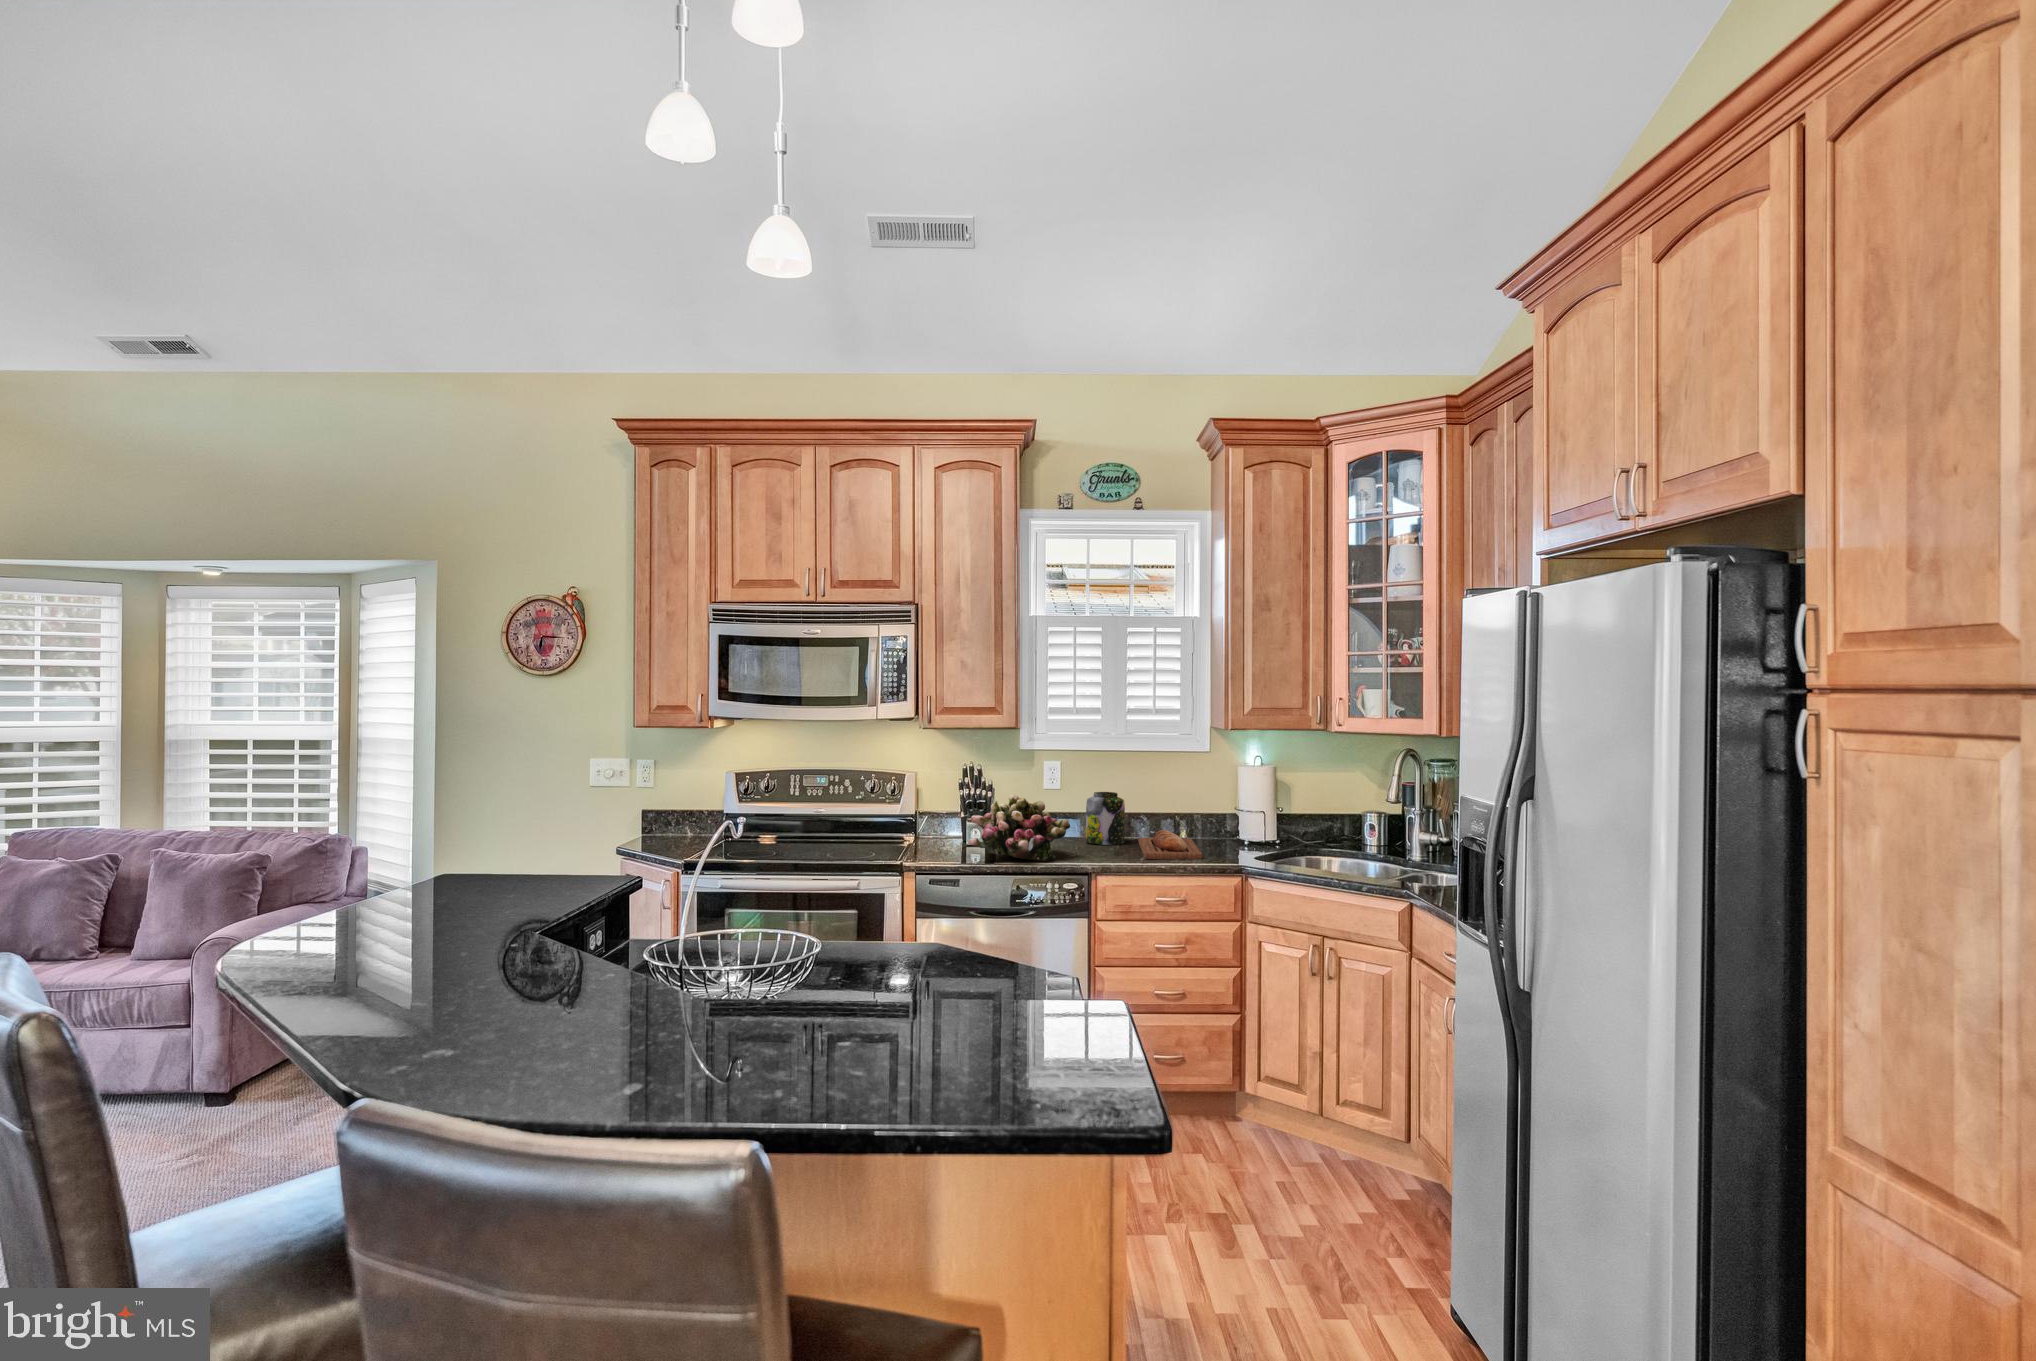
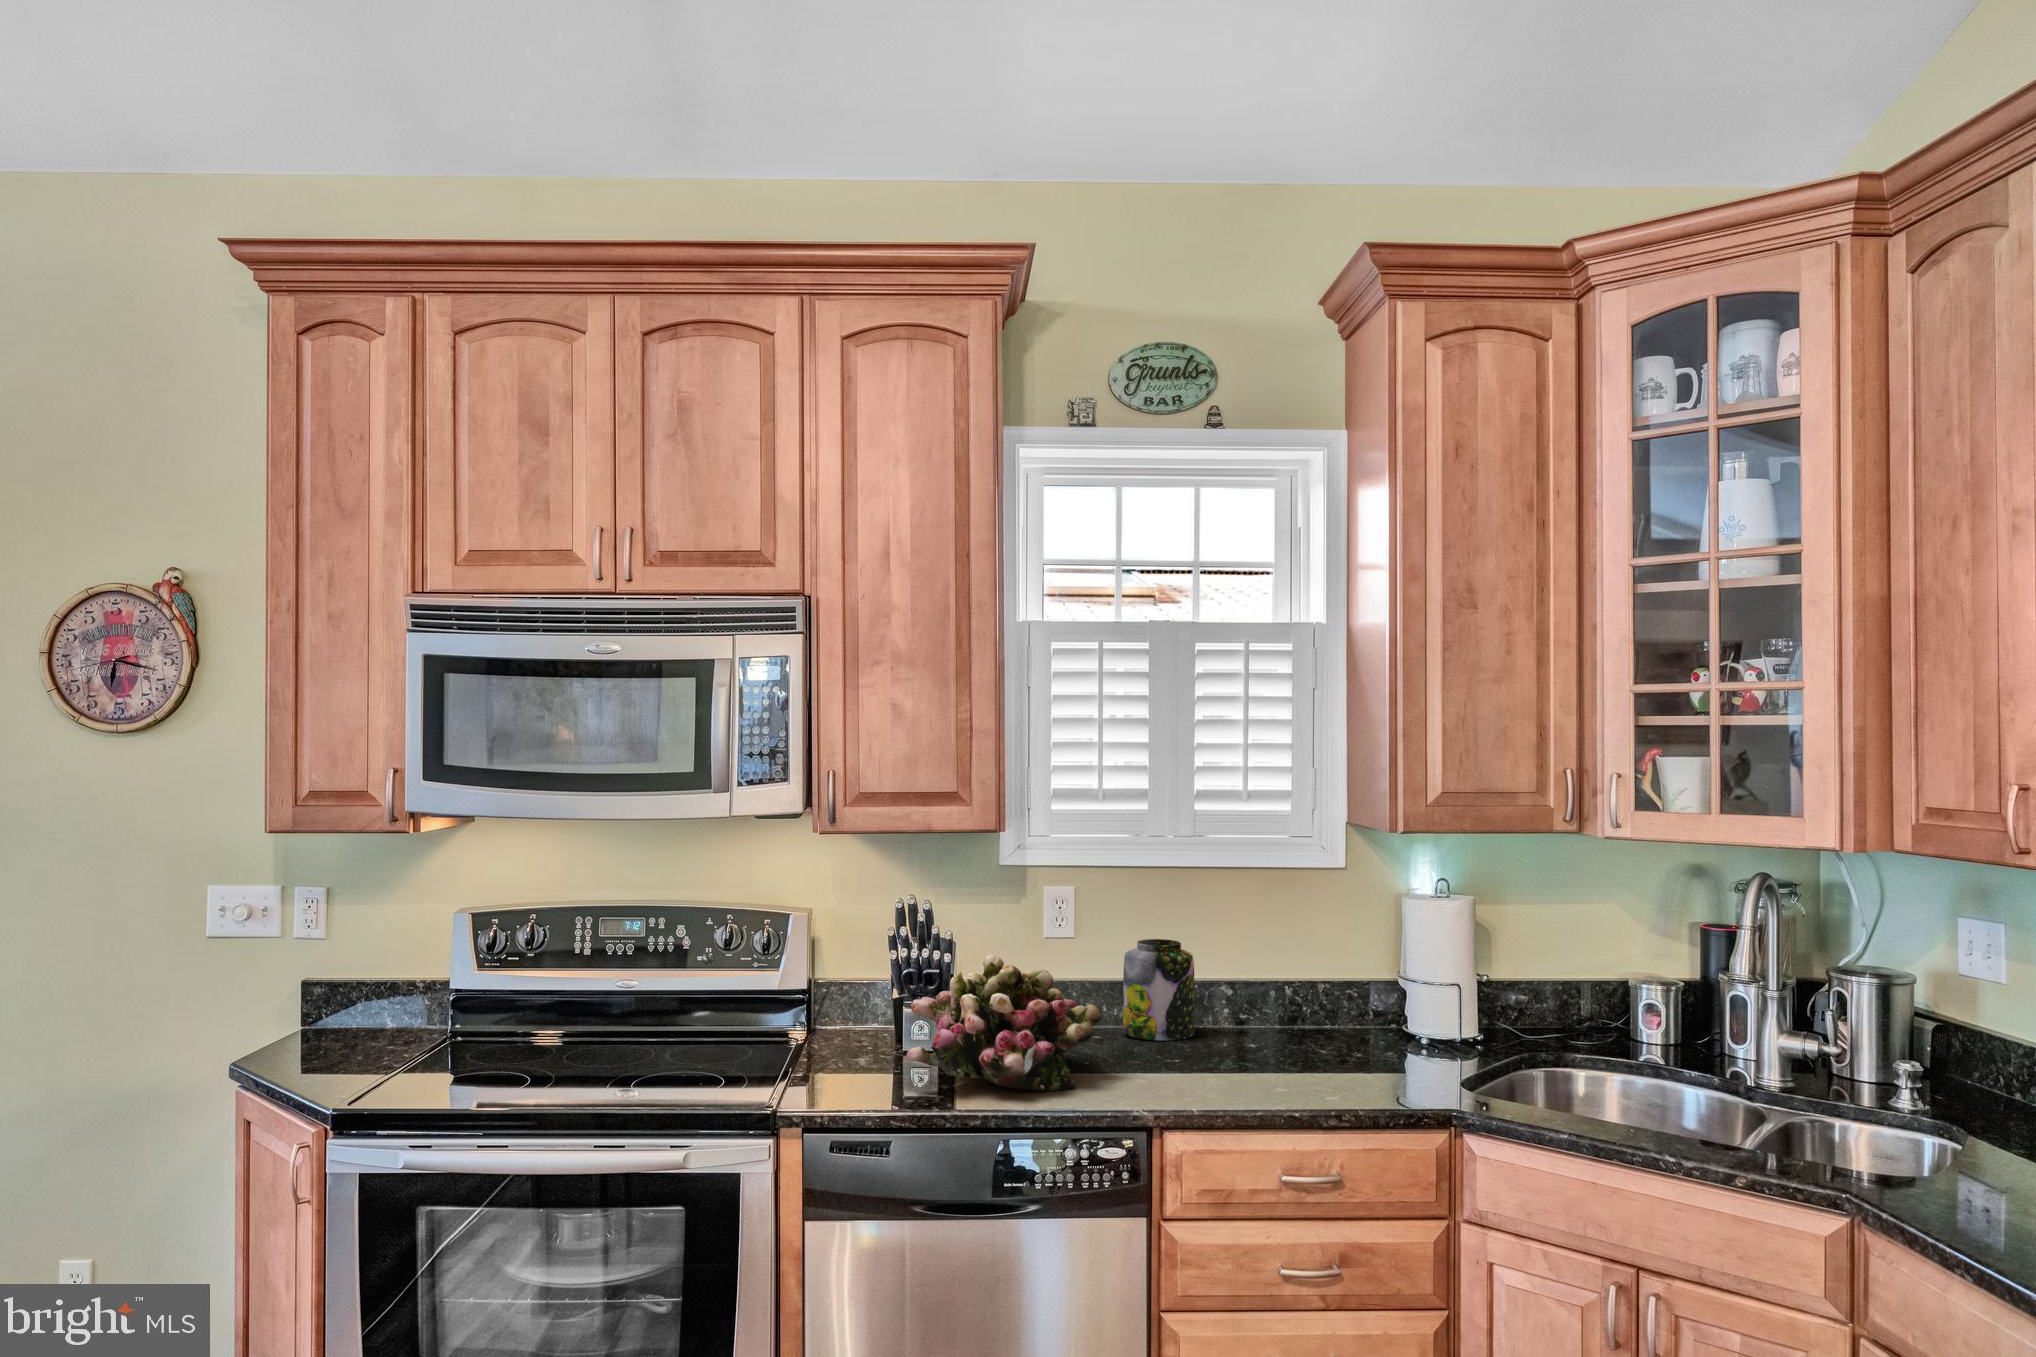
bread loaf: present [1138,830,1202,859] -> none [1223,1016,1359,1087]

